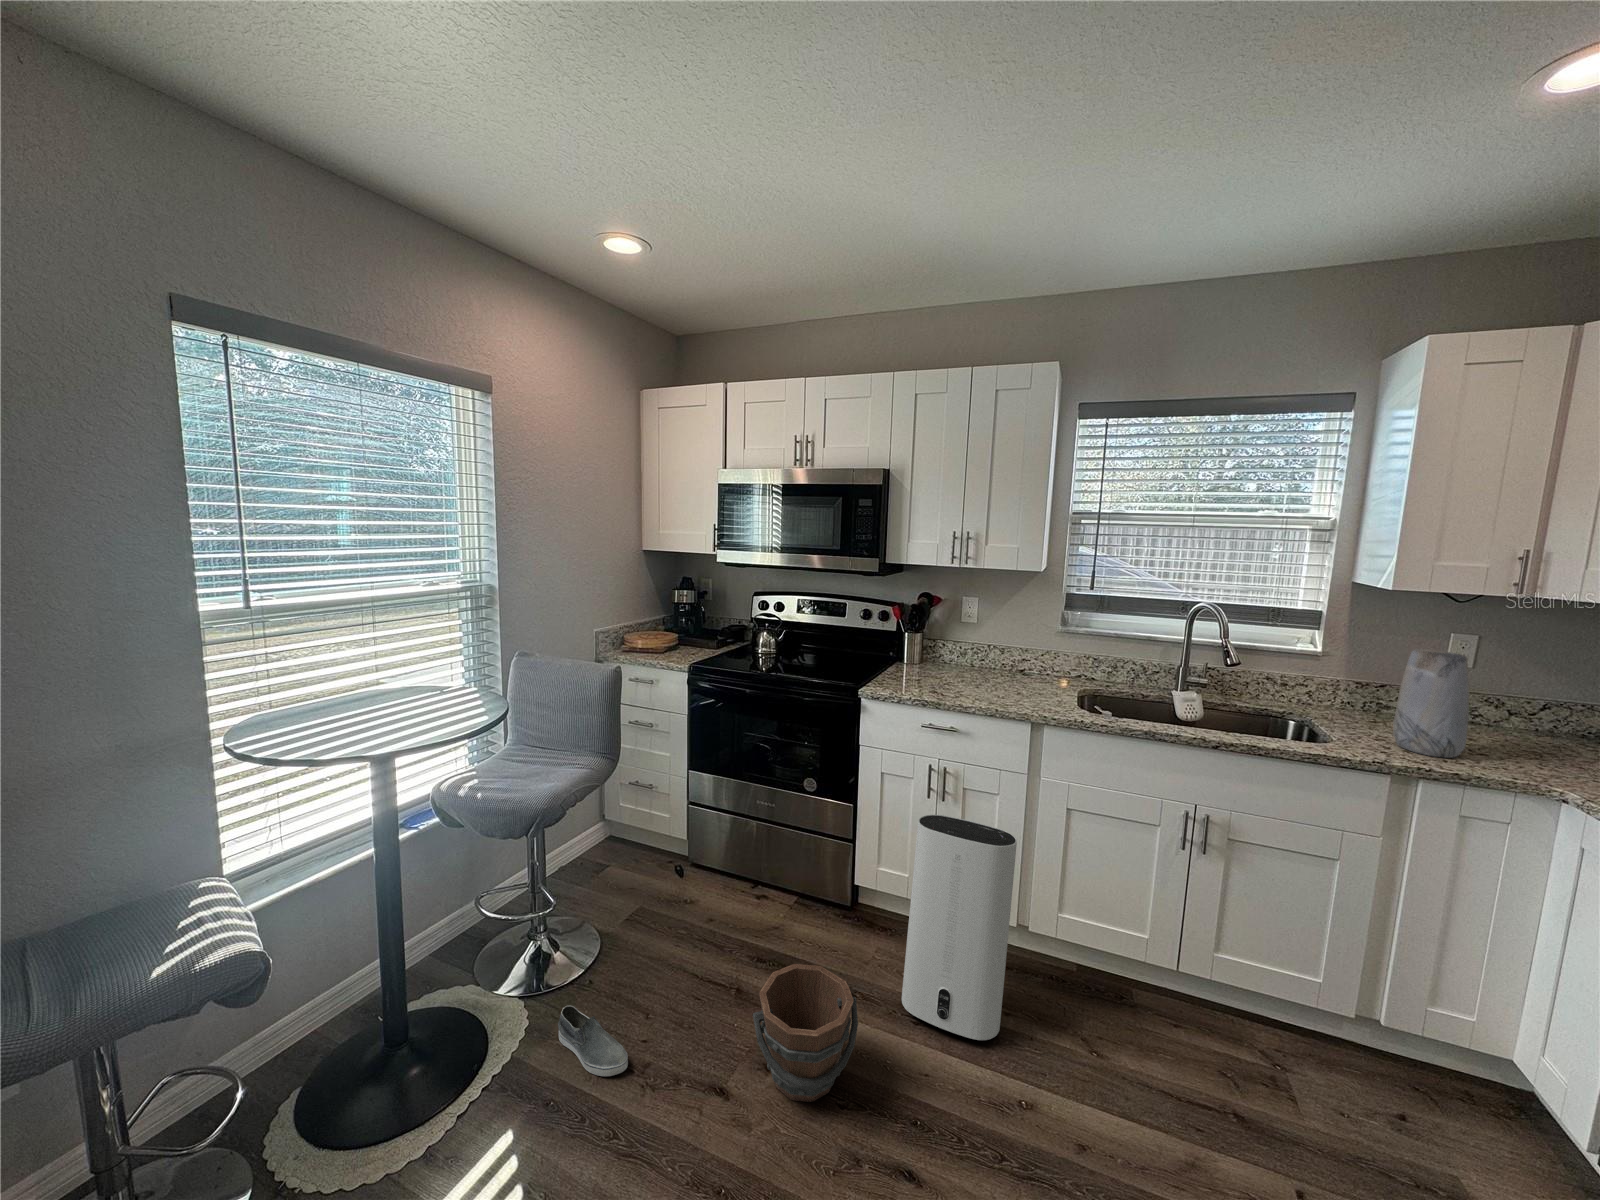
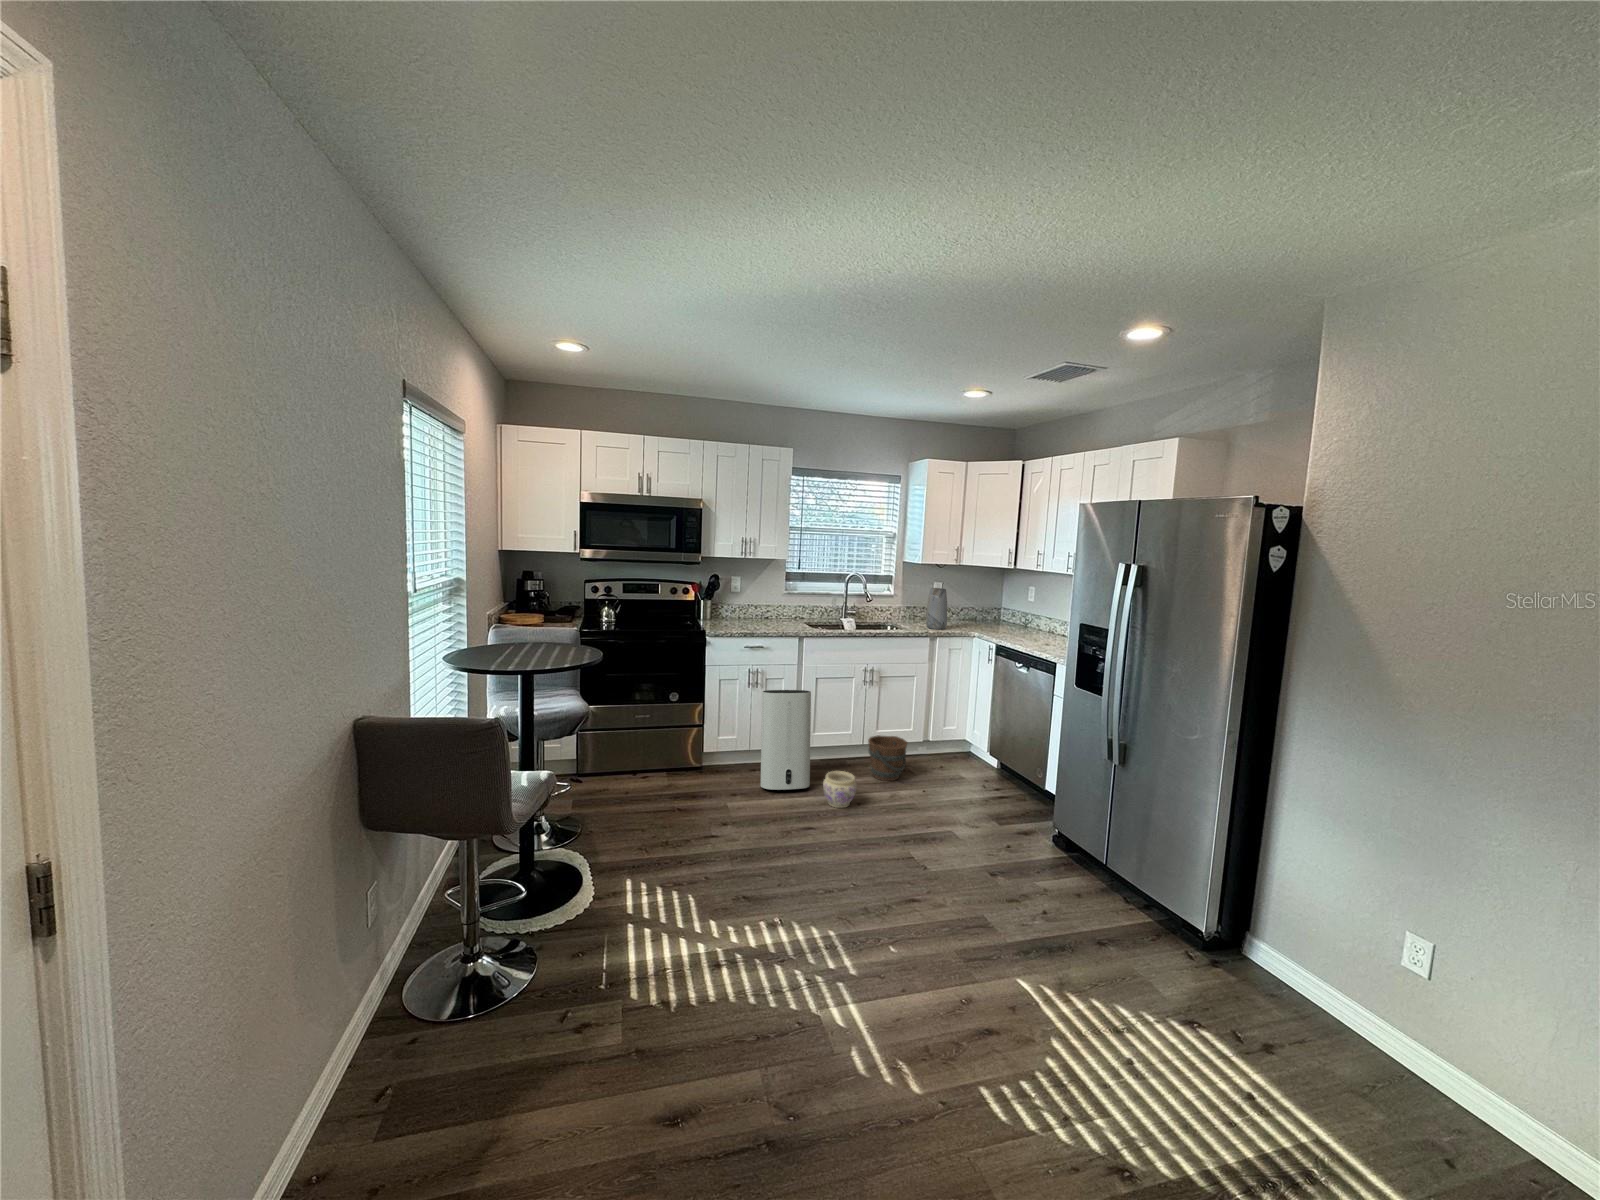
bucket: present [753,964,858,1102] -> present [868,735,907,781]
shoe: present [558,1006,628,1076] -> none [606,828,662,853]
planter: none [992,1040,1074,1149] -> present [823,771,857,808]

